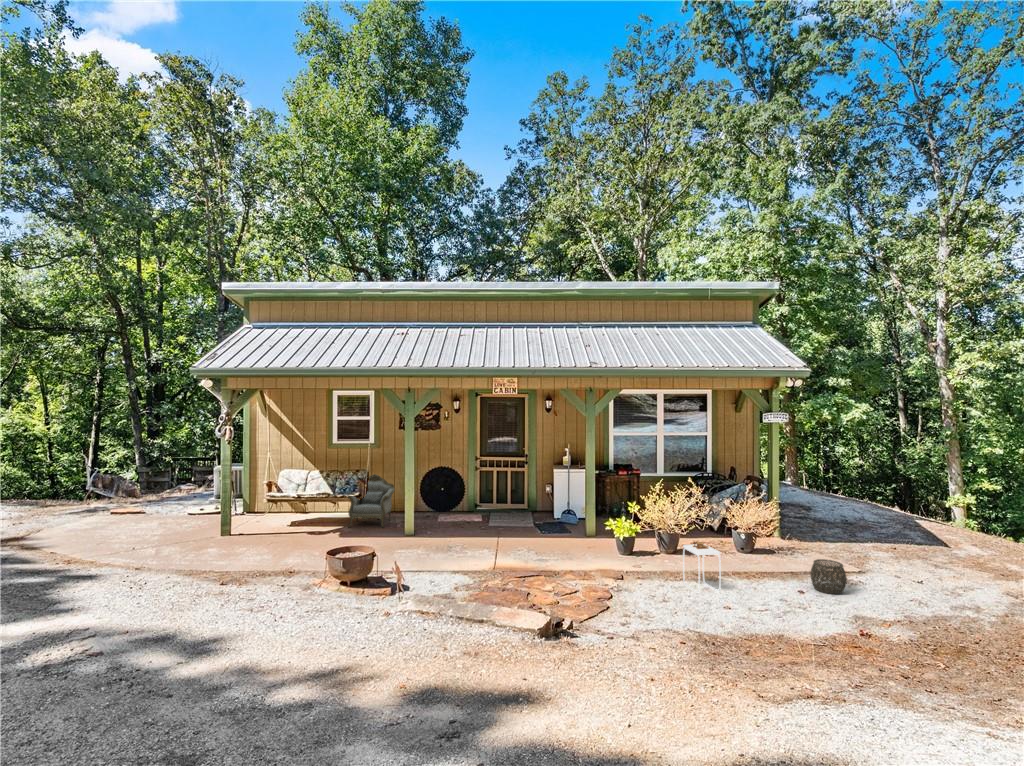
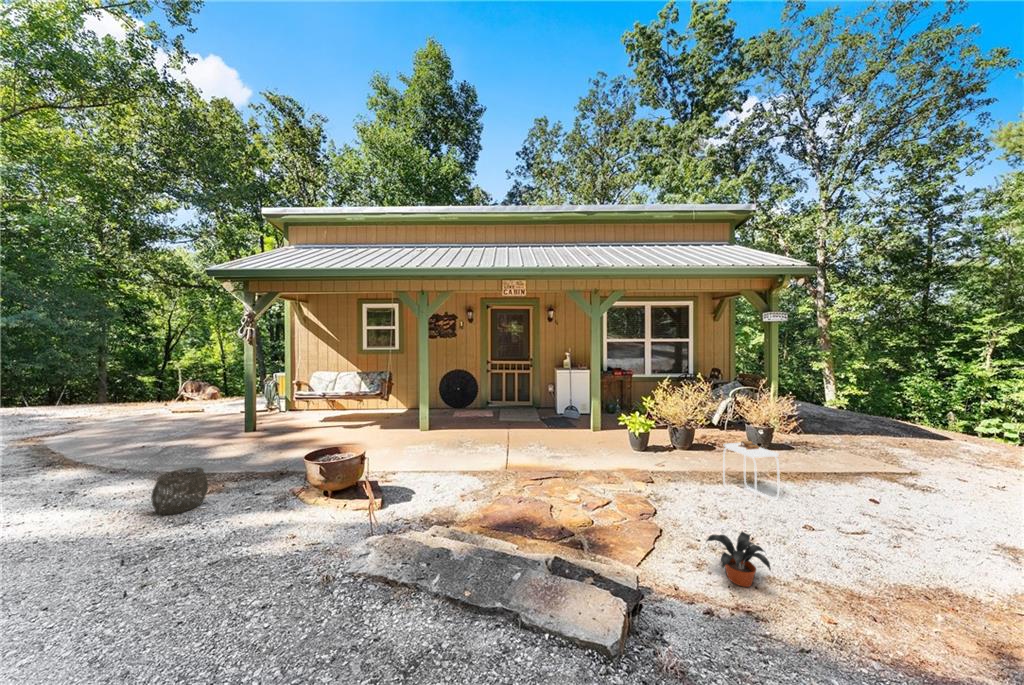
armchair: present [348,474,395,528] -> none [372,376,416,423]
woven basket: present [810,559,847,594] -> present [151,467,209,515]
potted plant: none [627,600,663,633] -> present [707,532,771,587]

